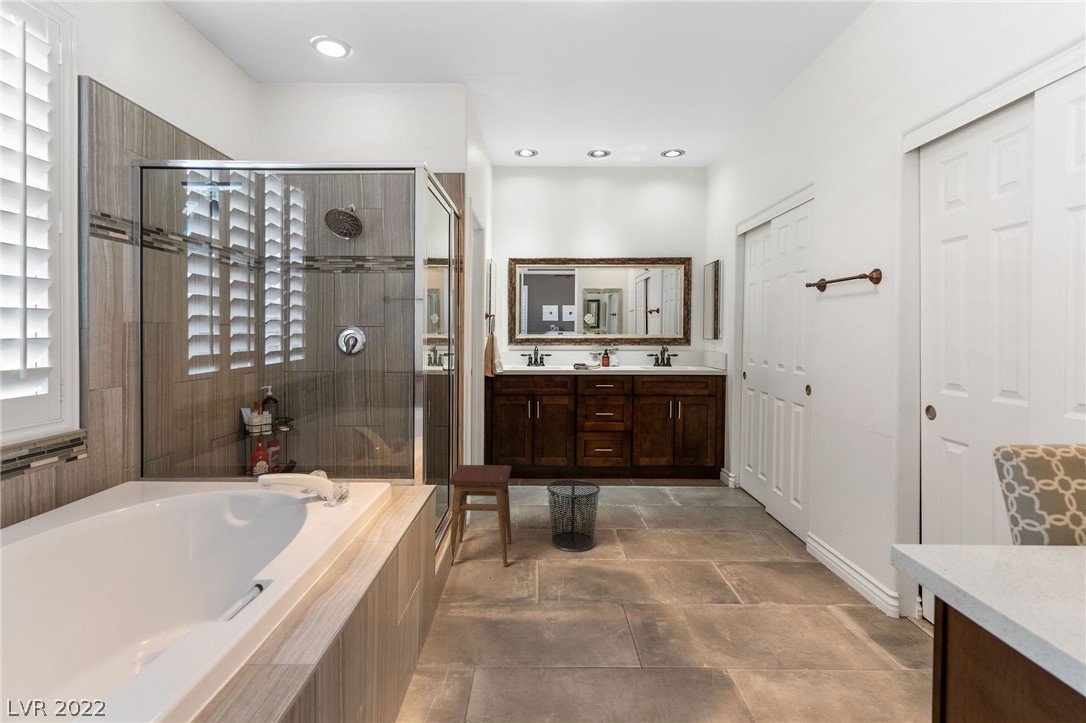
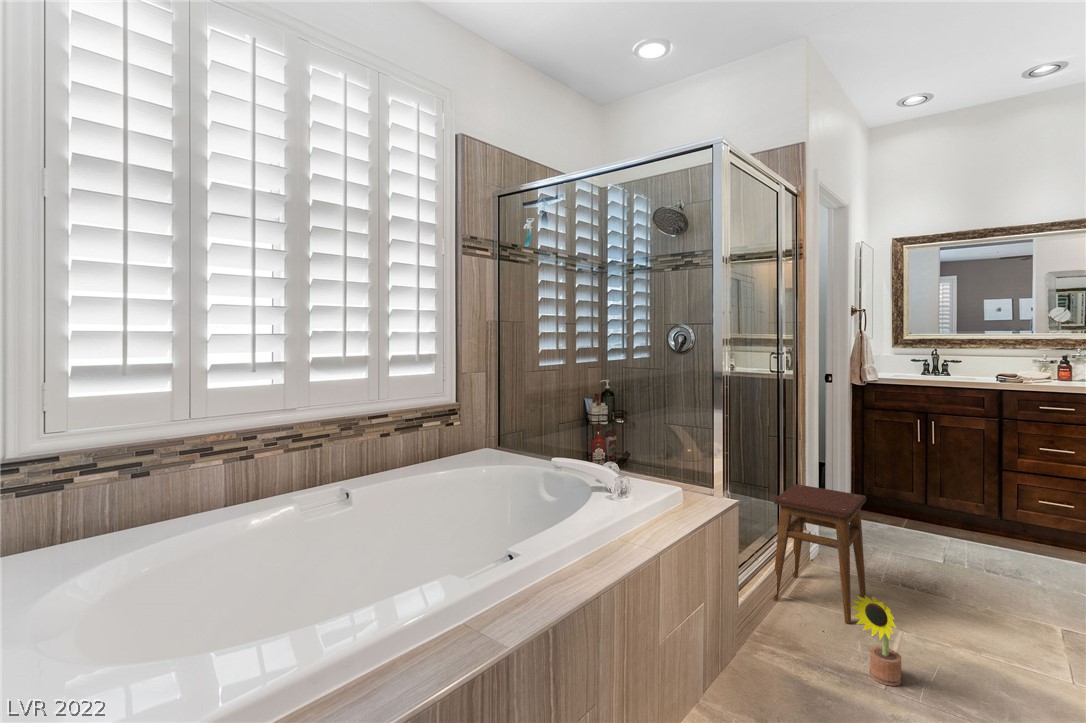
waste bin: present [547,479,600,552] -> none [923,529,1021,640]
decorative plant: none [515,540,547,602] -> present [851,596,901,686]

